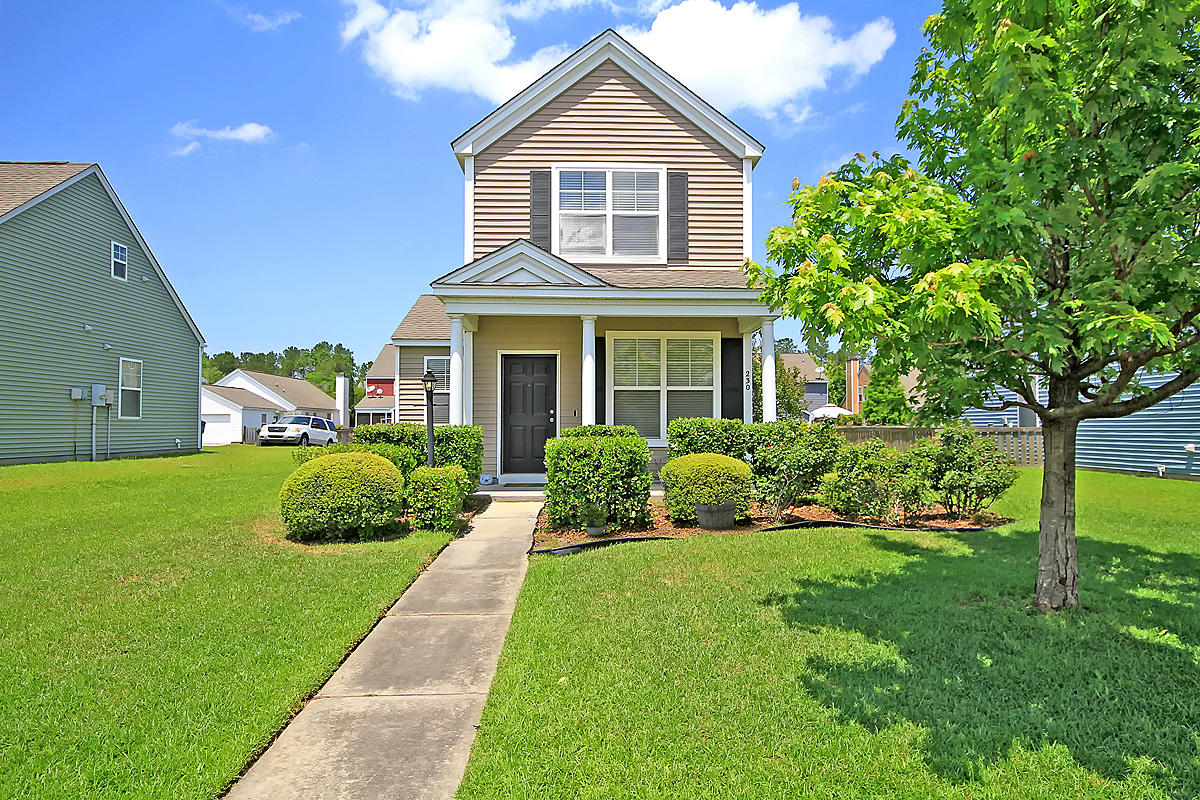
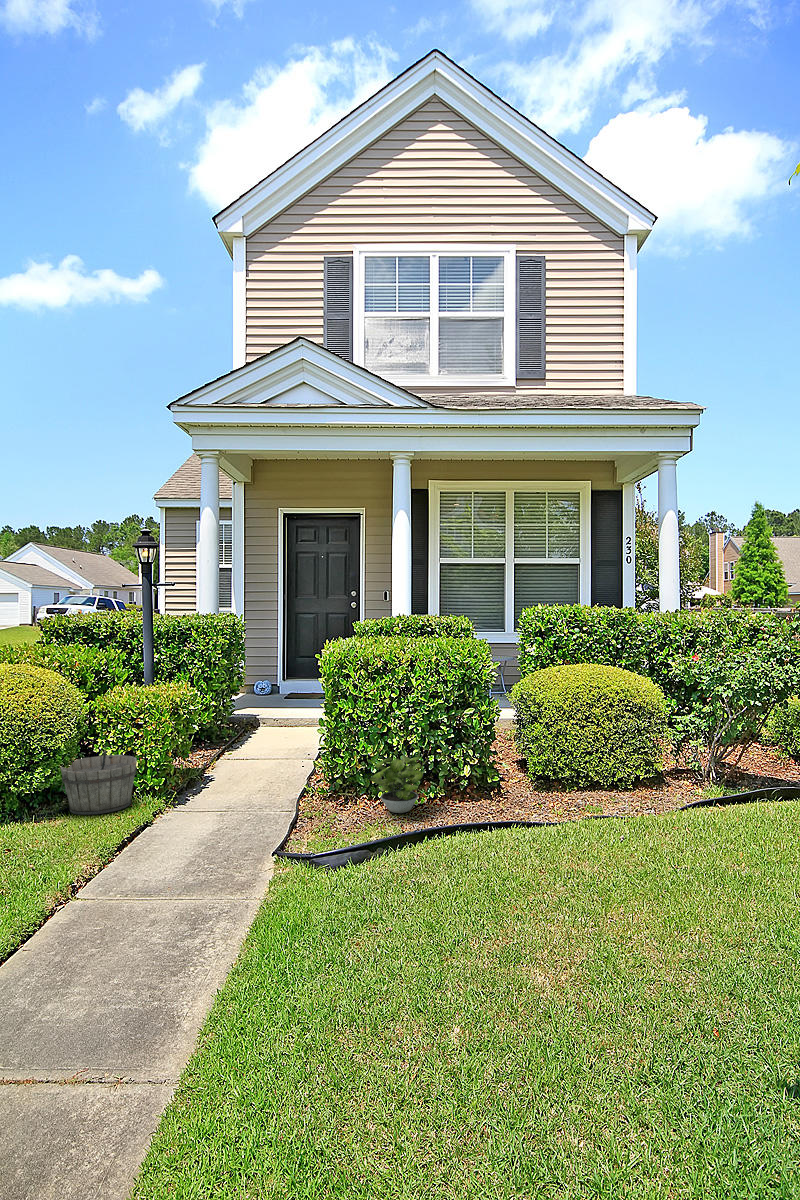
wooden bucket: present [695,493,737,530] -> present [61,746,137,815]

